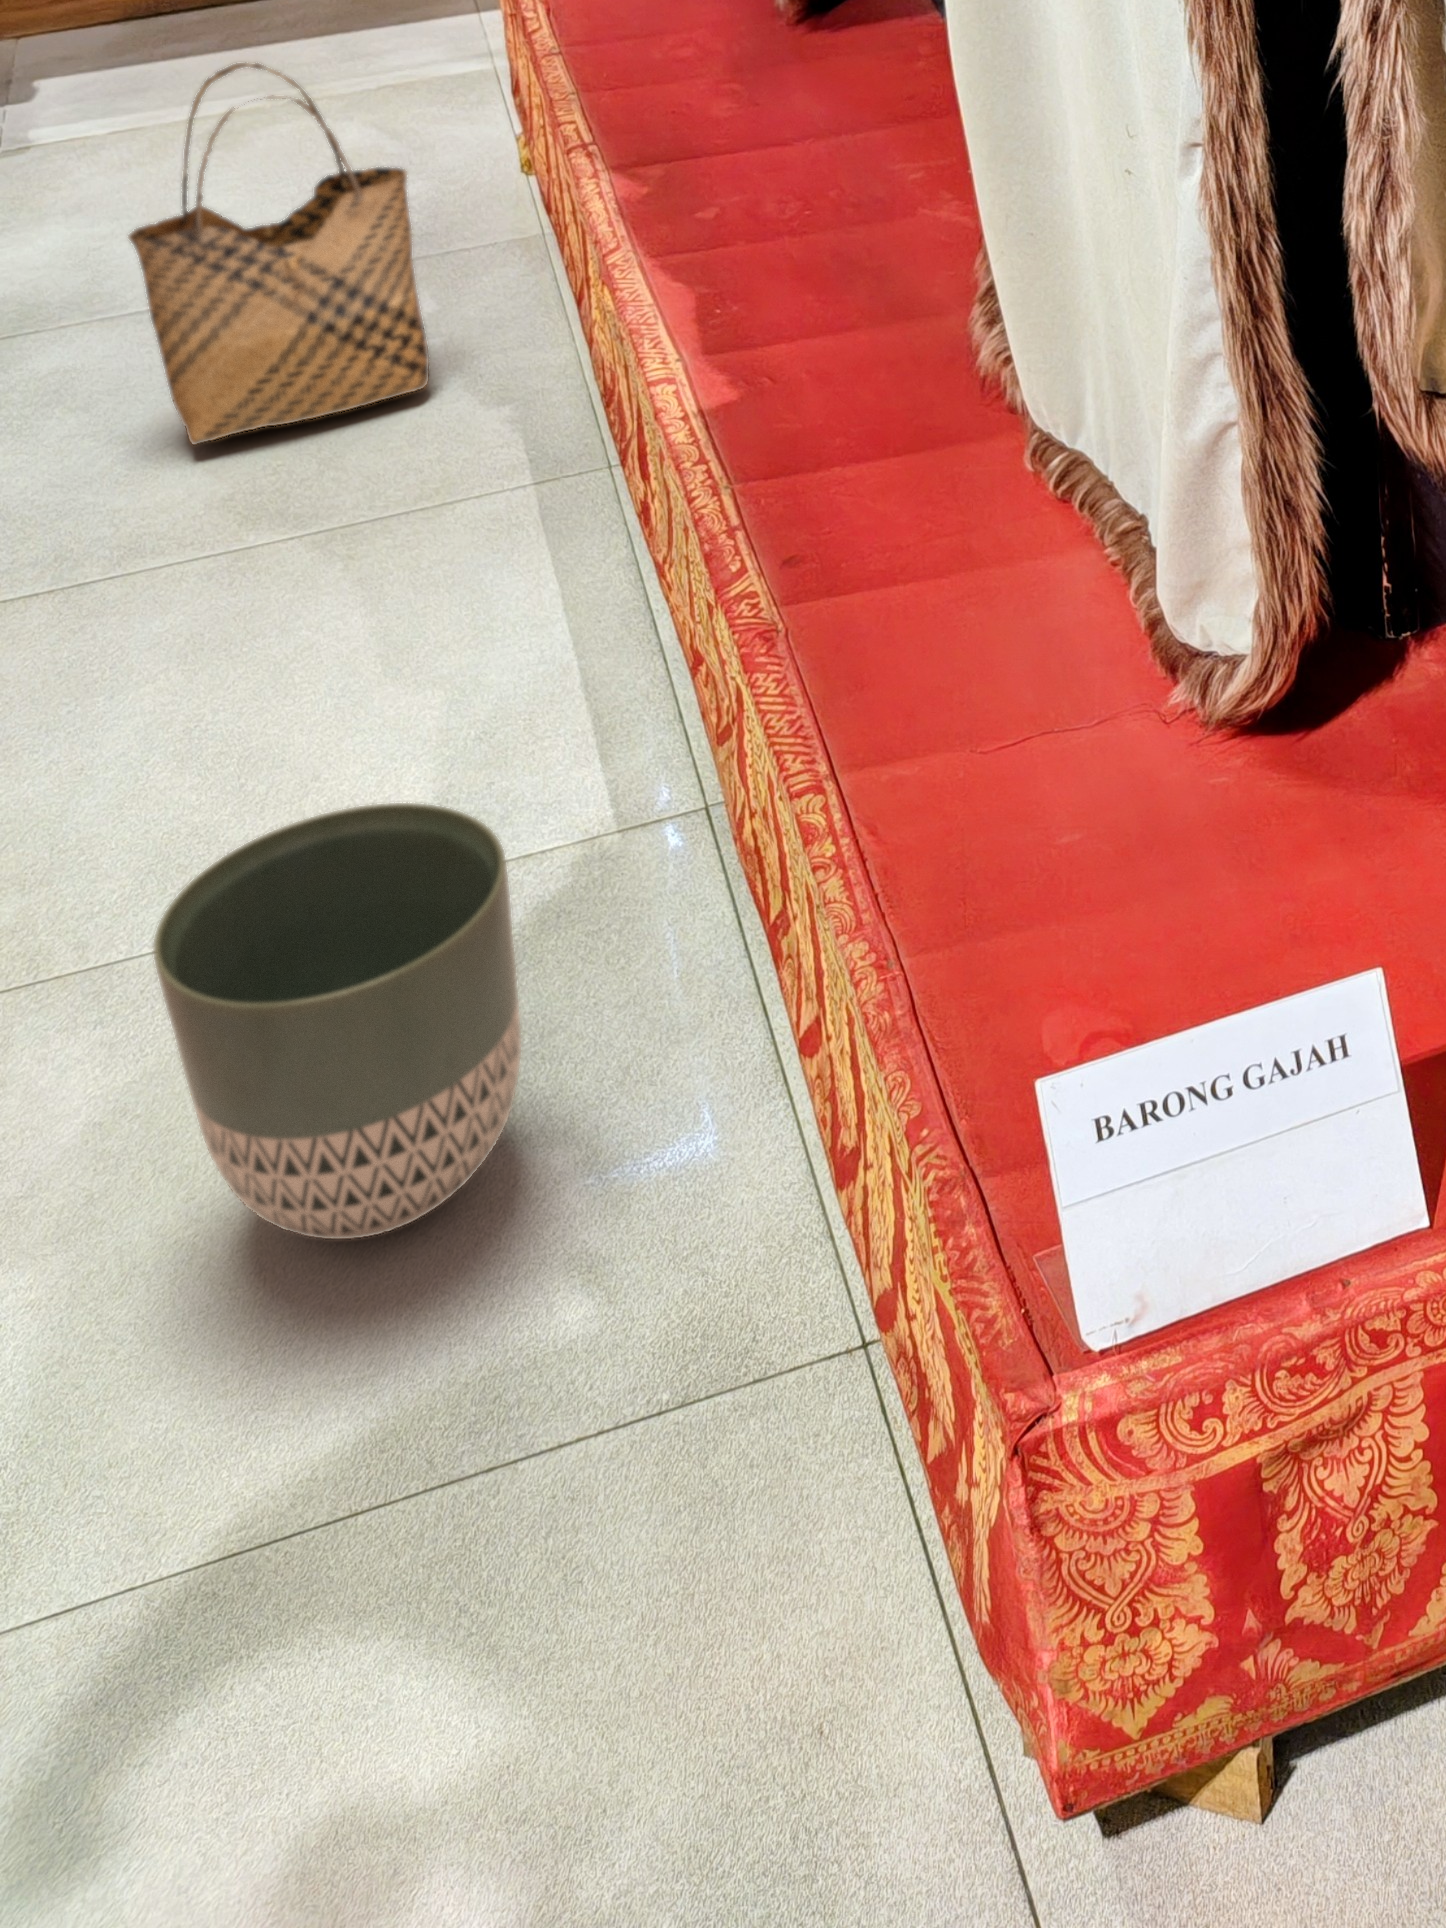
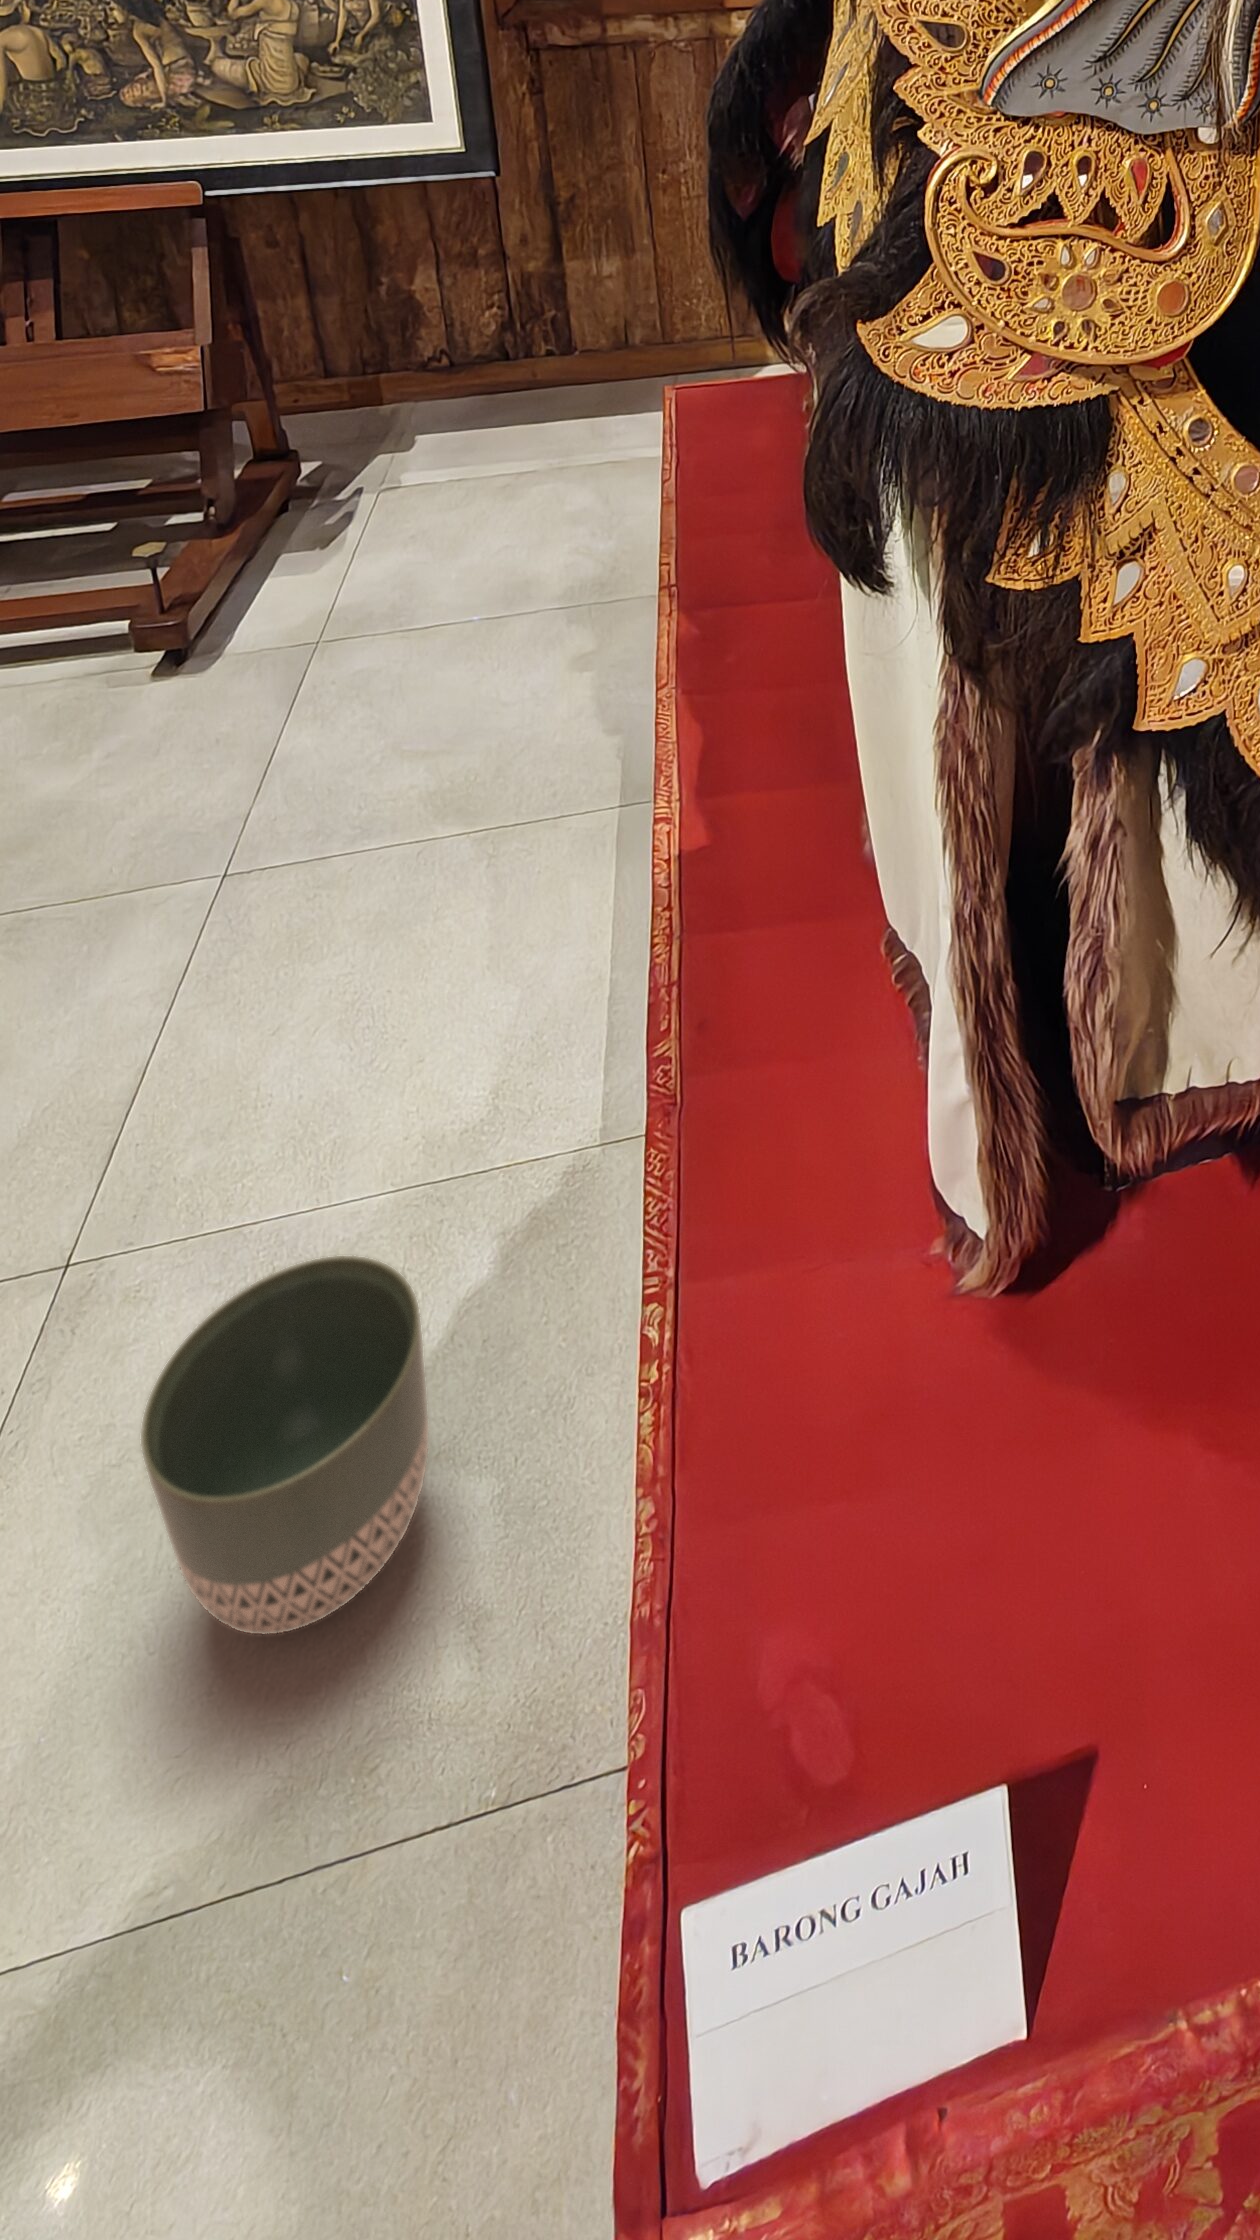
woven basket: present [129,63,429,444] -> none [377,511,563,757]

